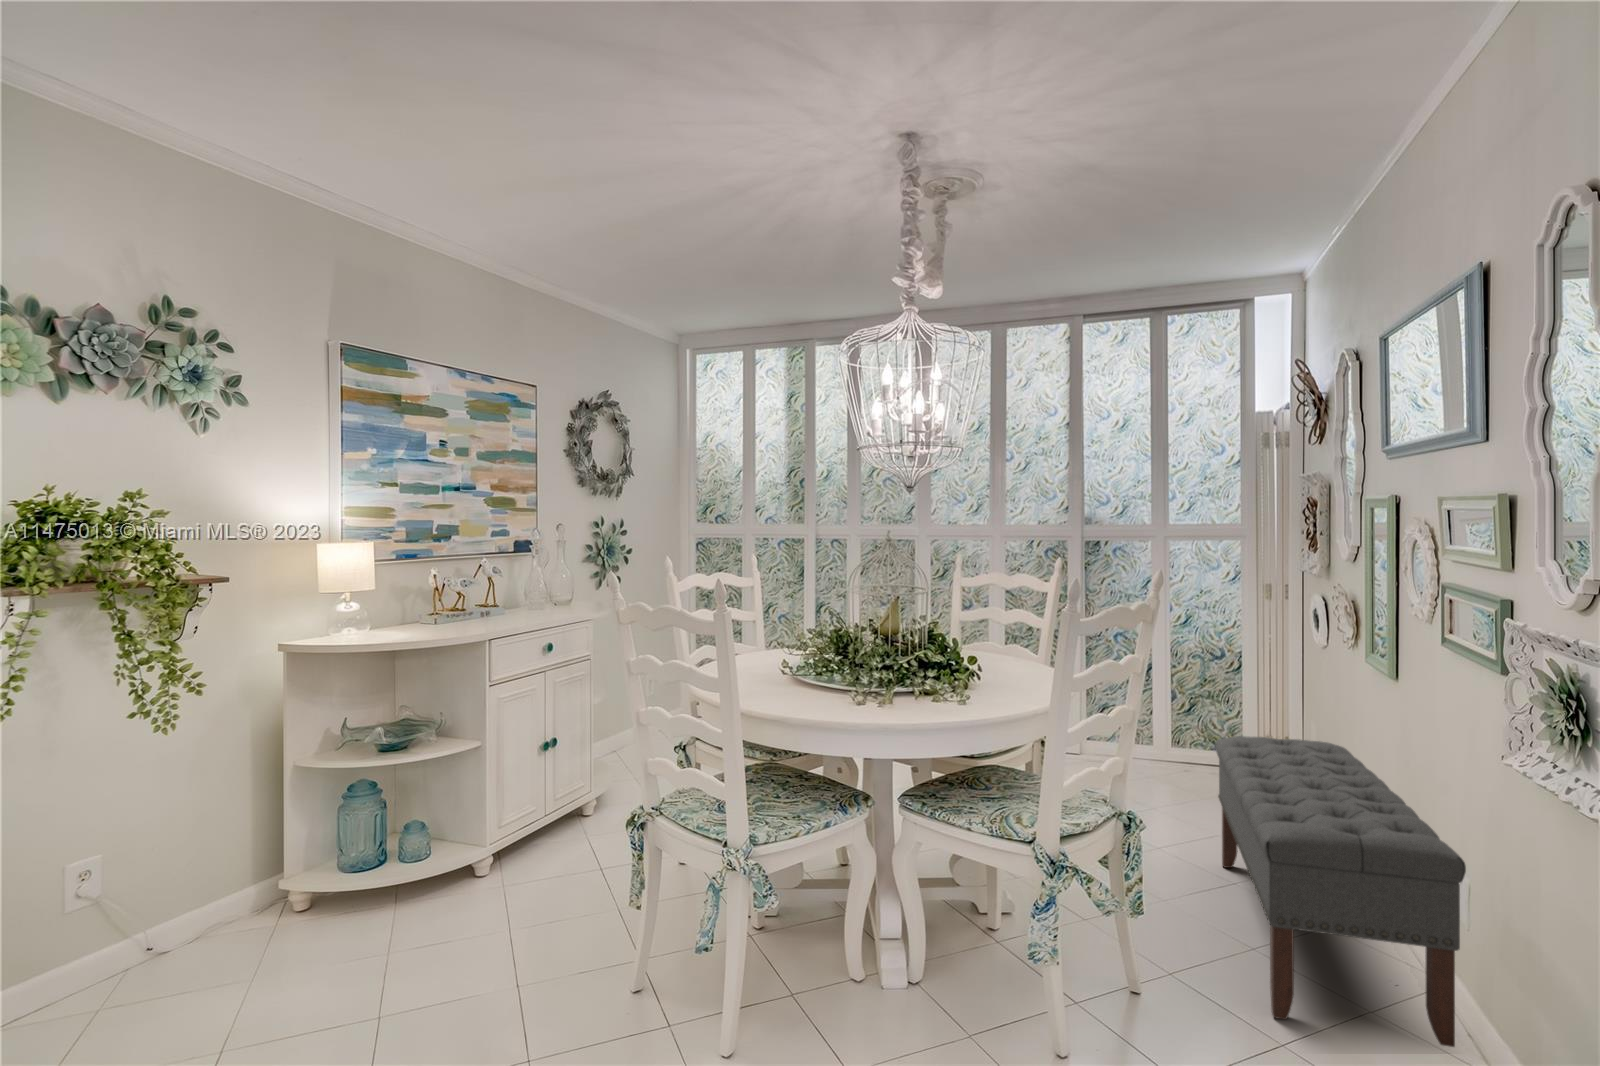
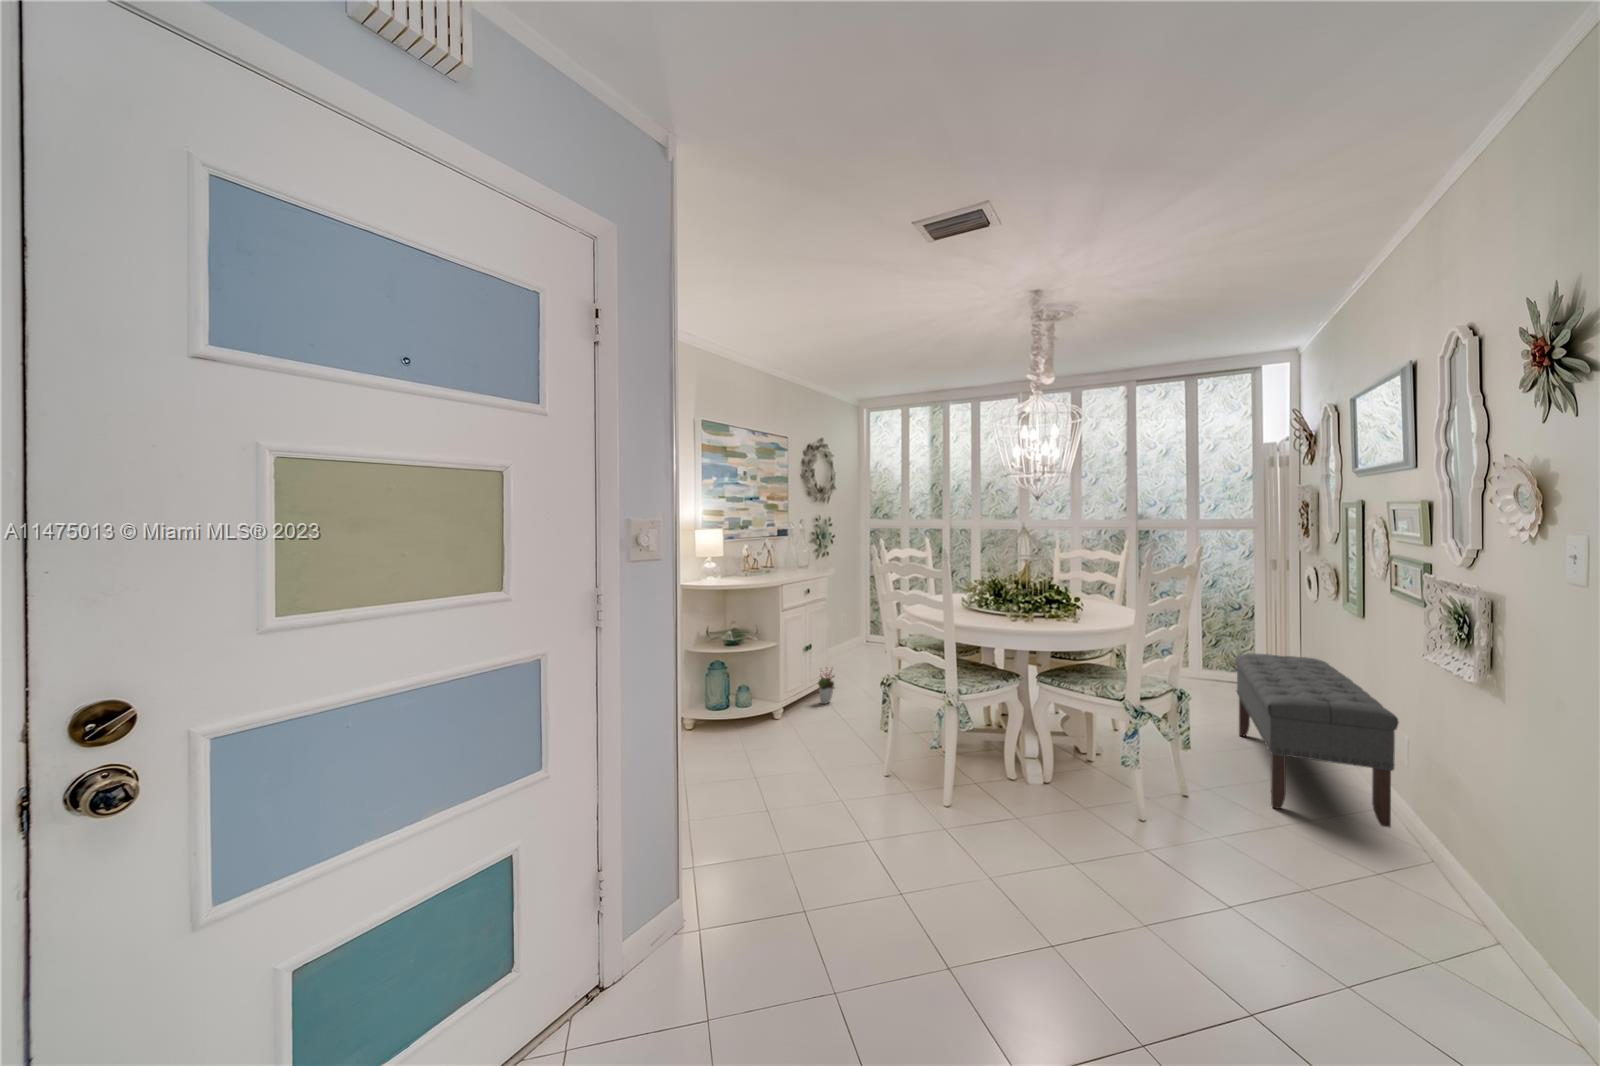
decorative plant: none [564,774,596,838] -> present [818,670,834,704]

